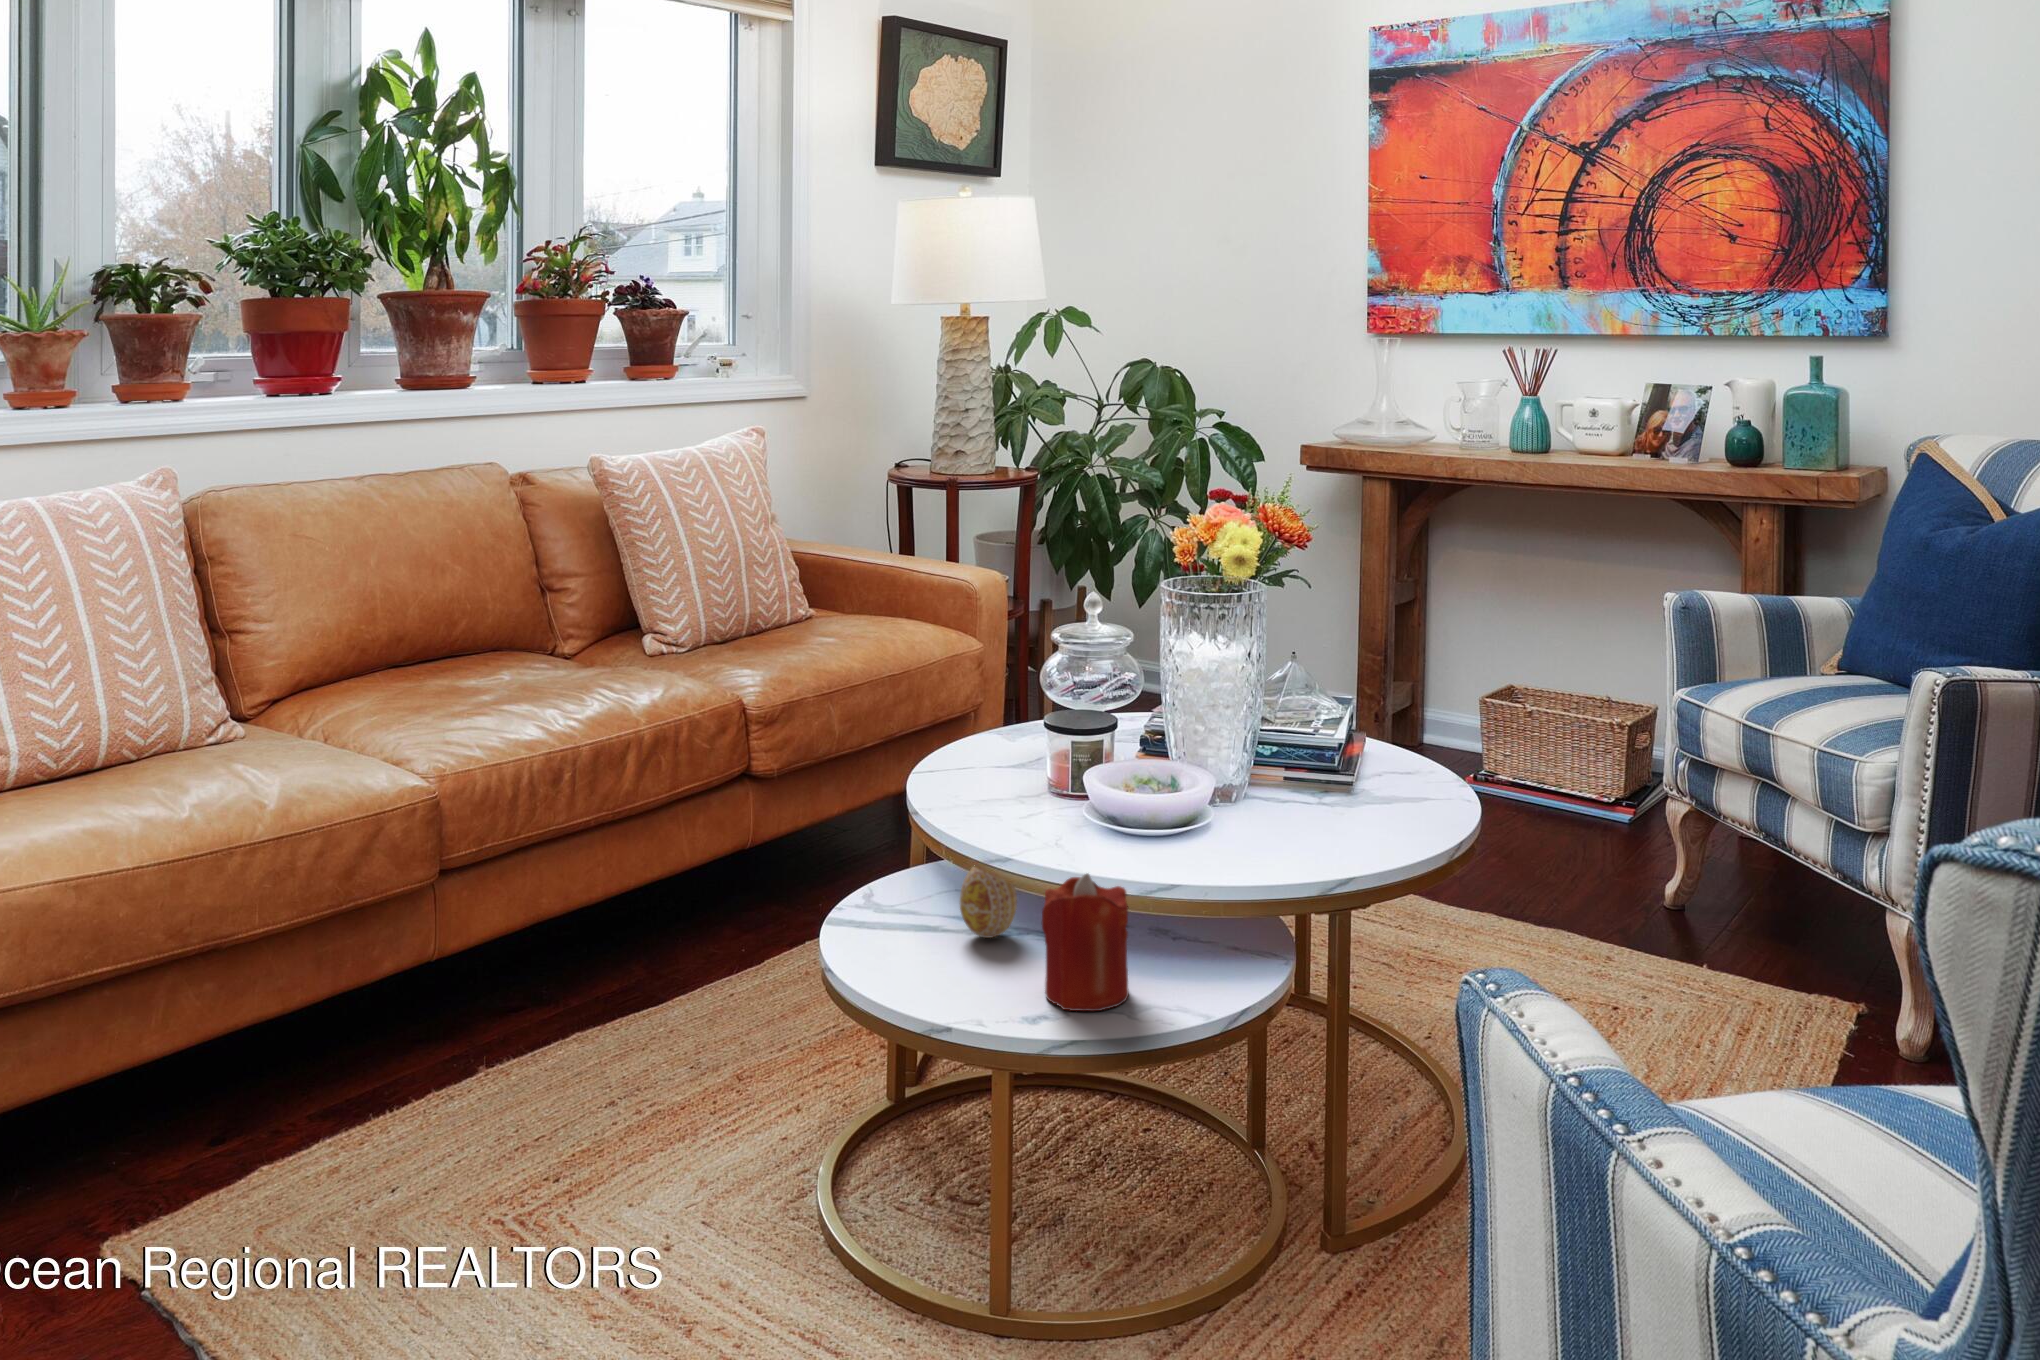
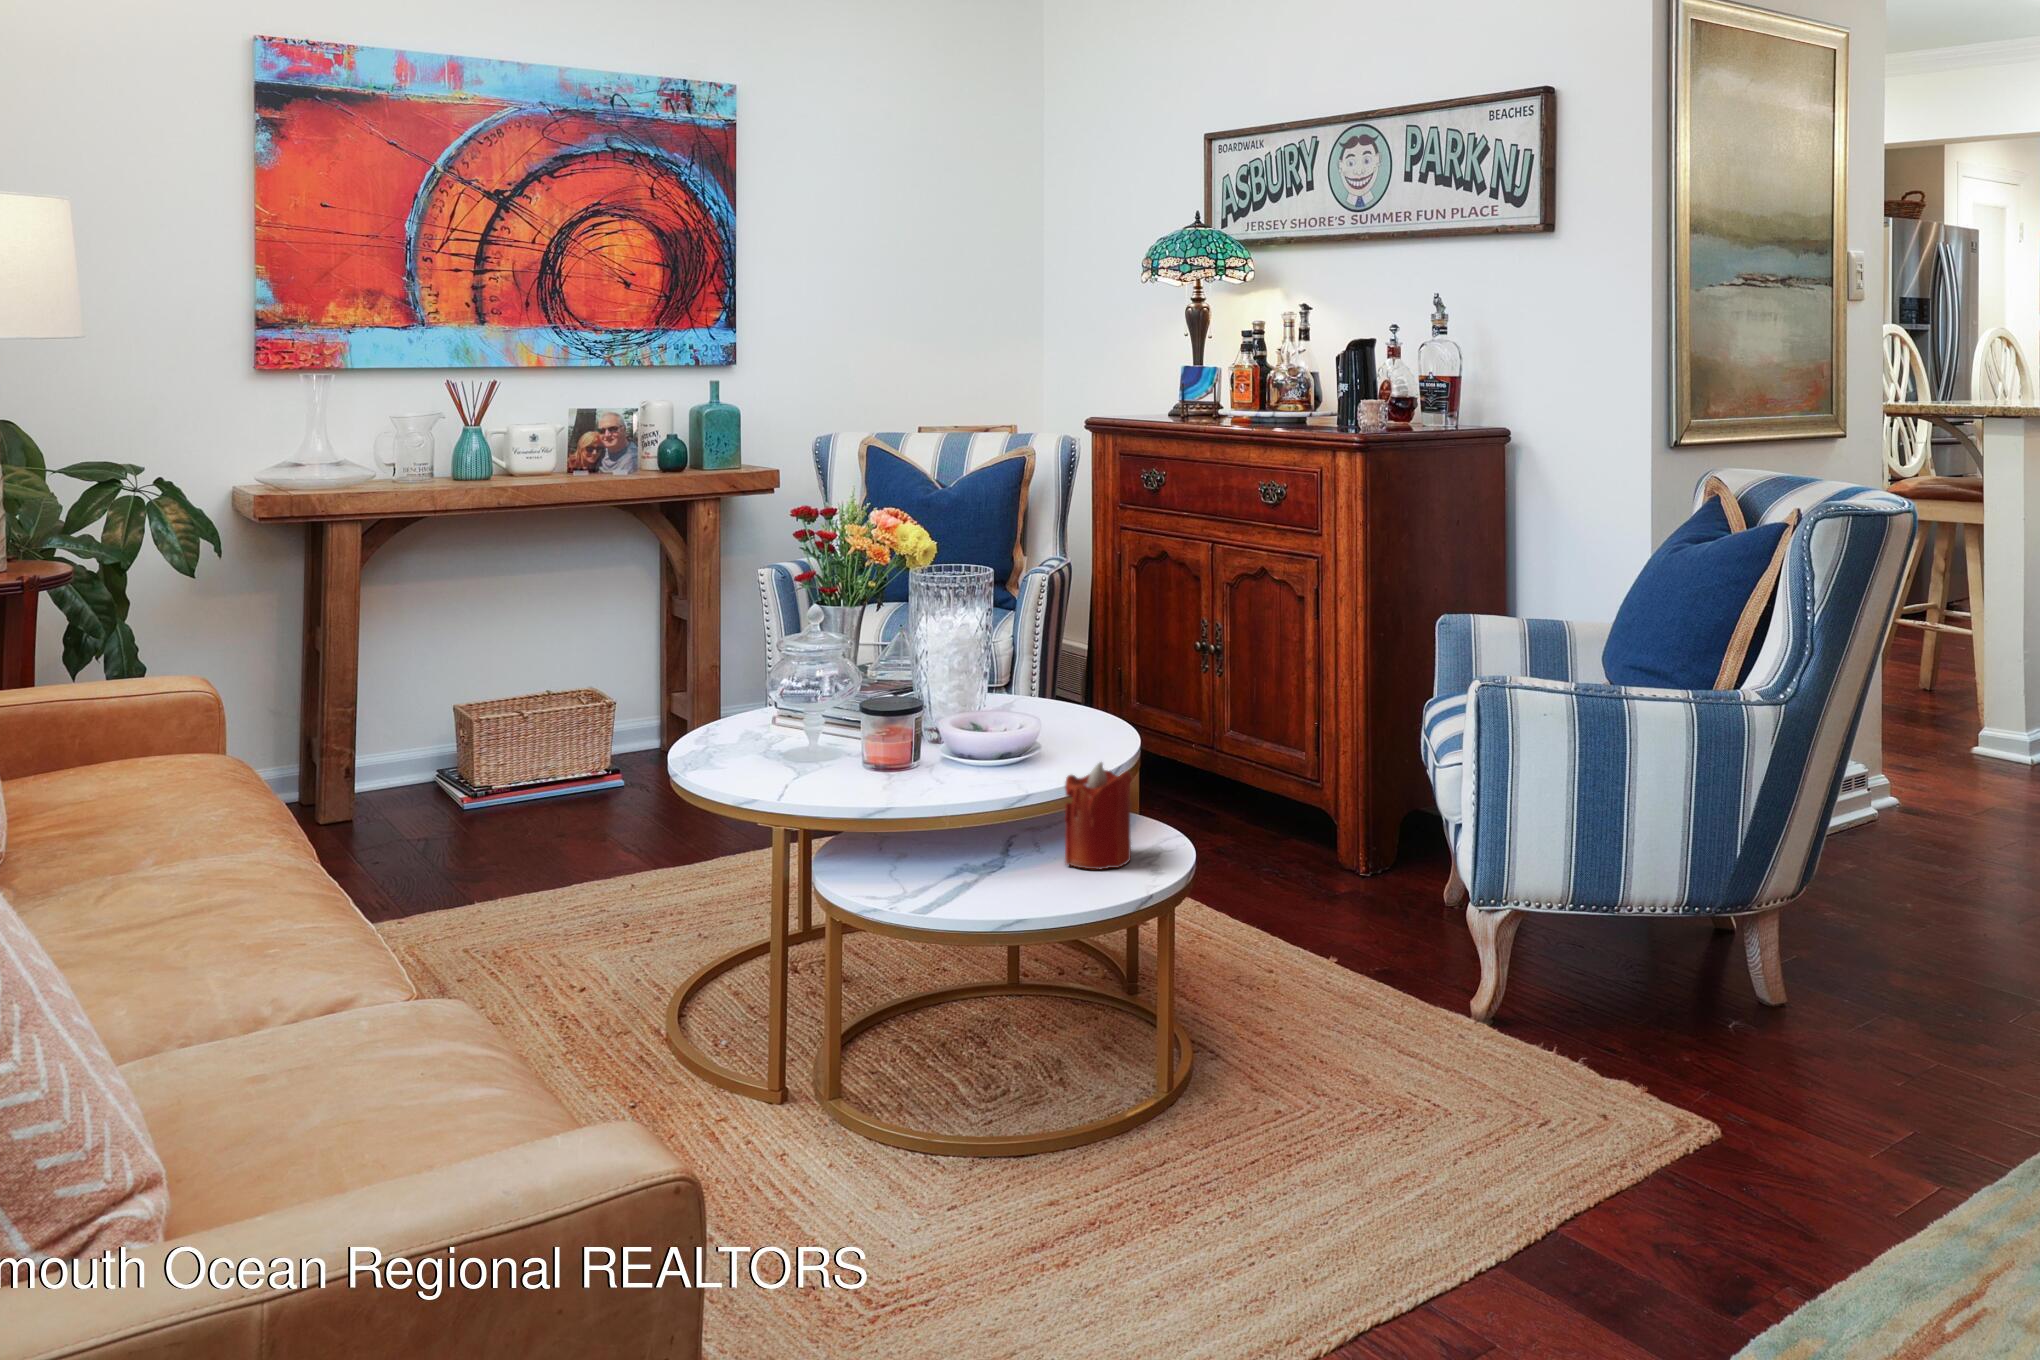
decorative egg: present [960,865,1017,938] -> none [923,806,974,874]

